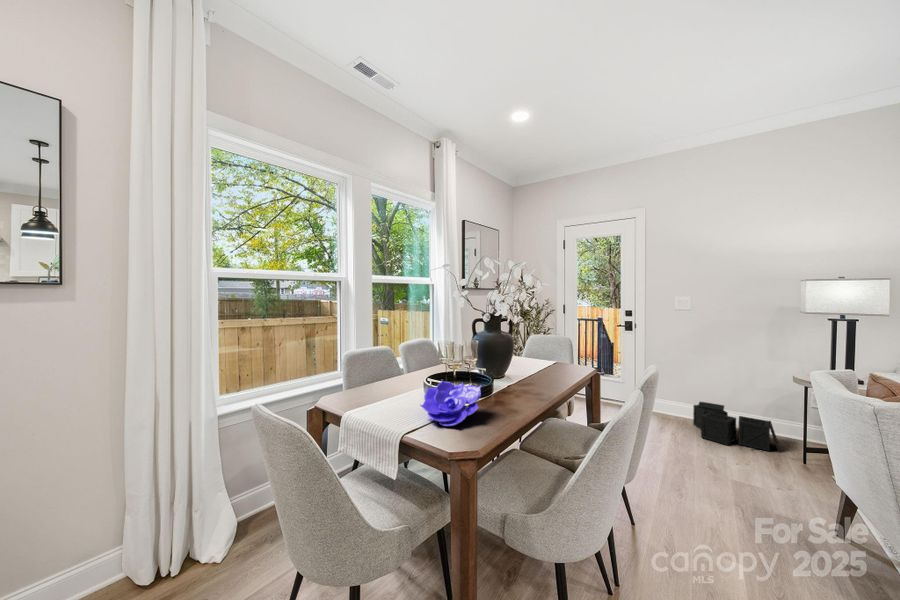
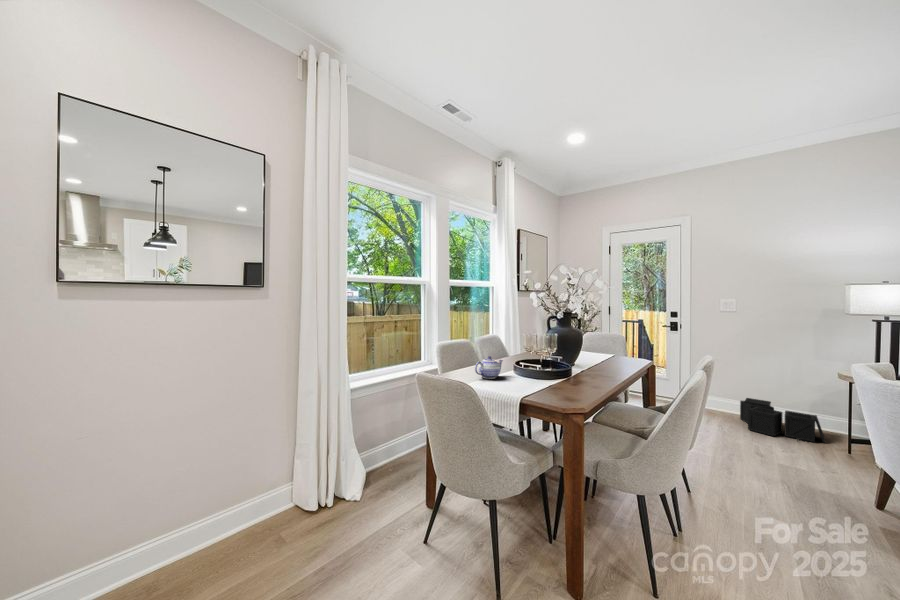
teapot: none [363,371,405,401] -> present [475,356,503,379]
decorative bowl: present [420,381,481,426] -> none [527,362,574,394]

